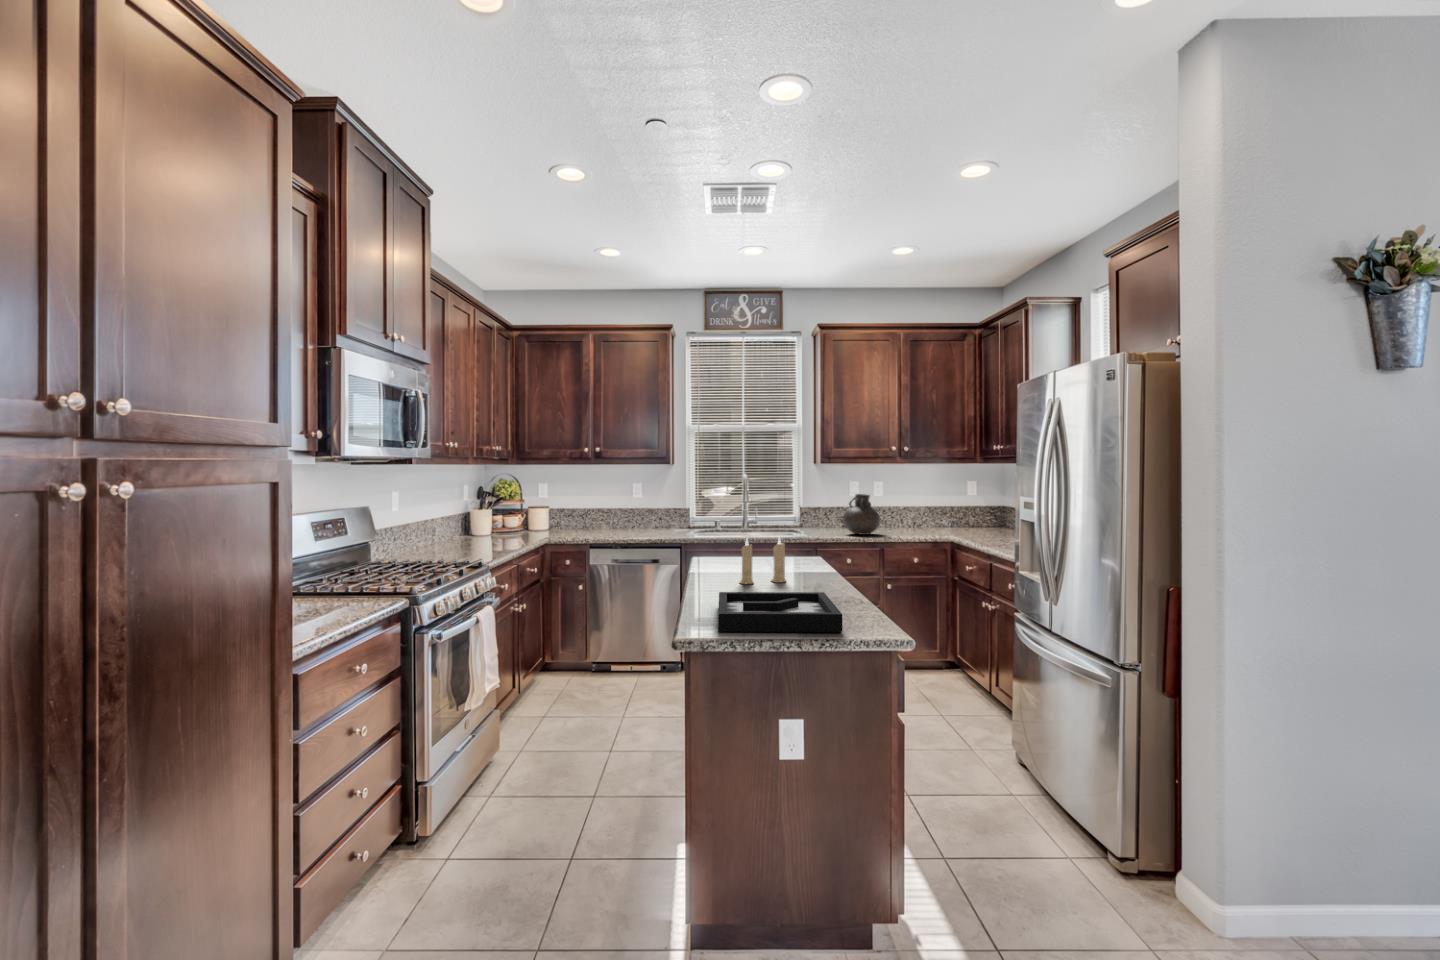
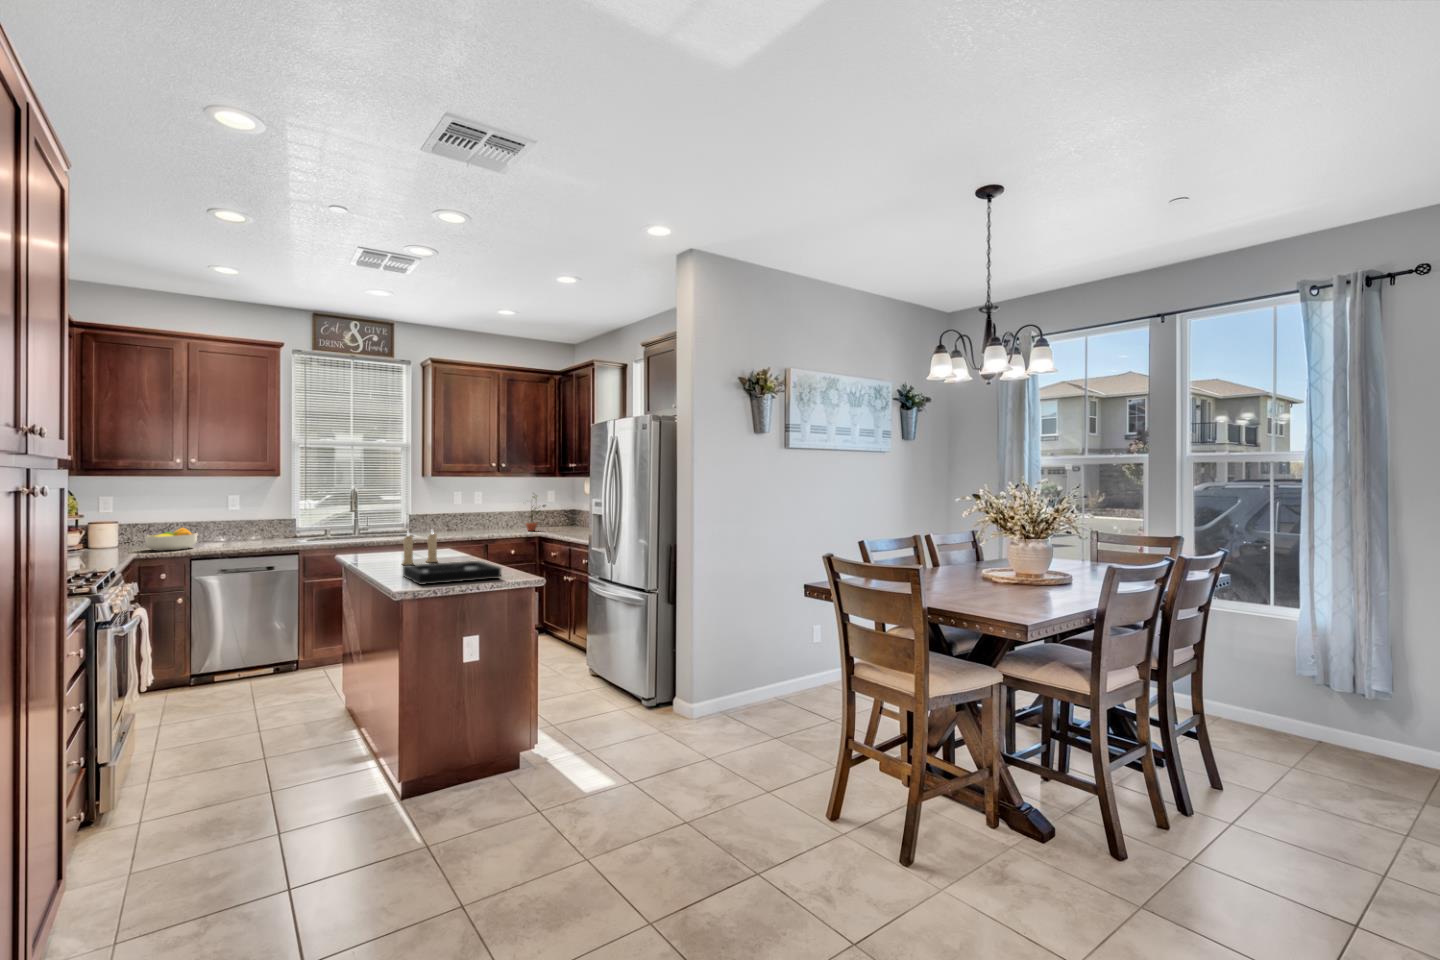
potted plant: none [931,483,961,534] -> present [526,496,545,531]
vase: present [843,494,880,535] -> none [452,501,484,534]
fruit bowl: none [553,516,598,539] -> present [145,528,198,551]

